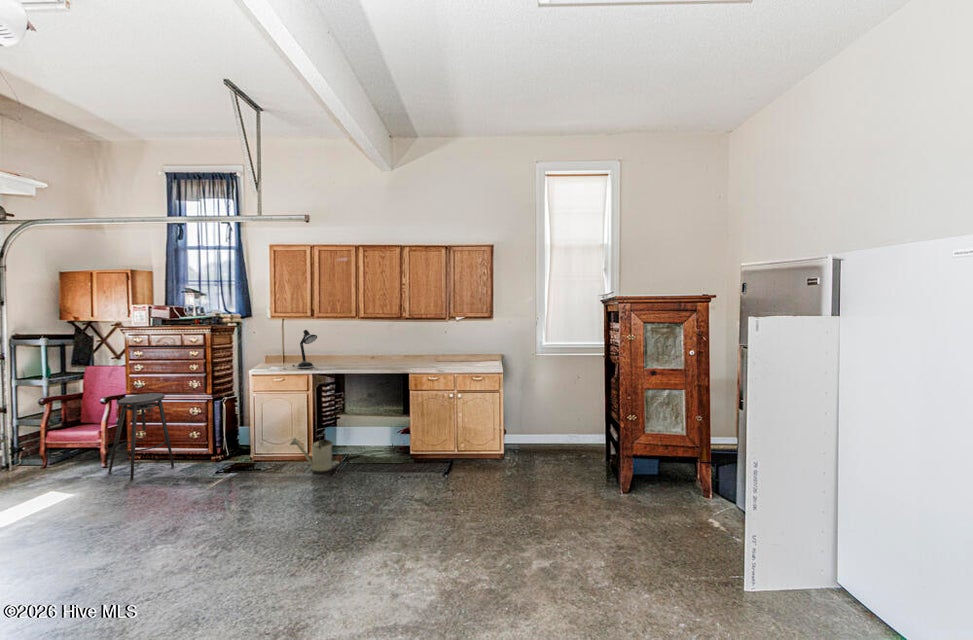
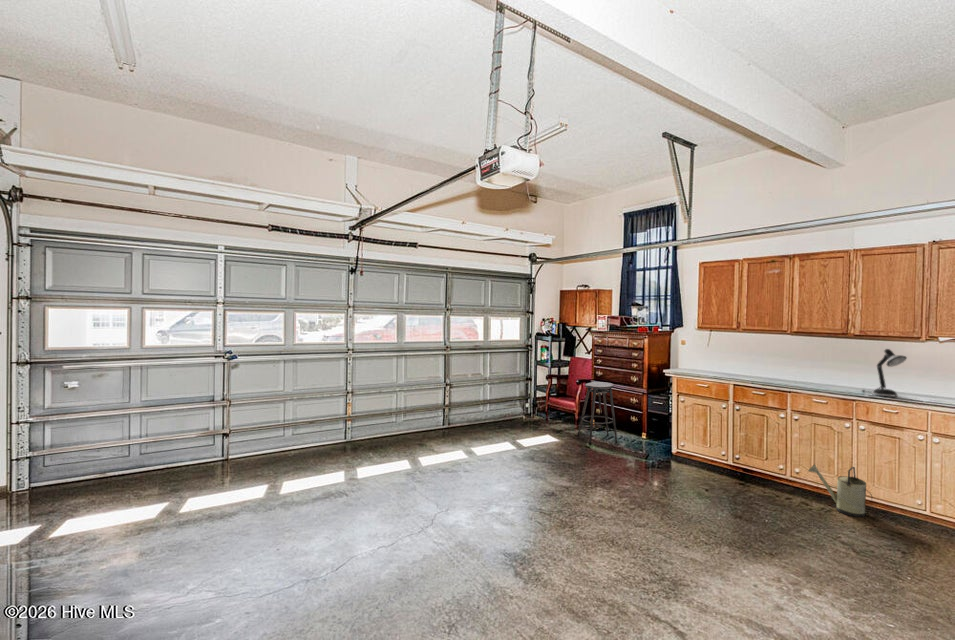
desk lamp: present [292,330,317,368] -> present [862,349,906,396]
watering can: present [290,432,337,474] -> present [808,464,872,517]

